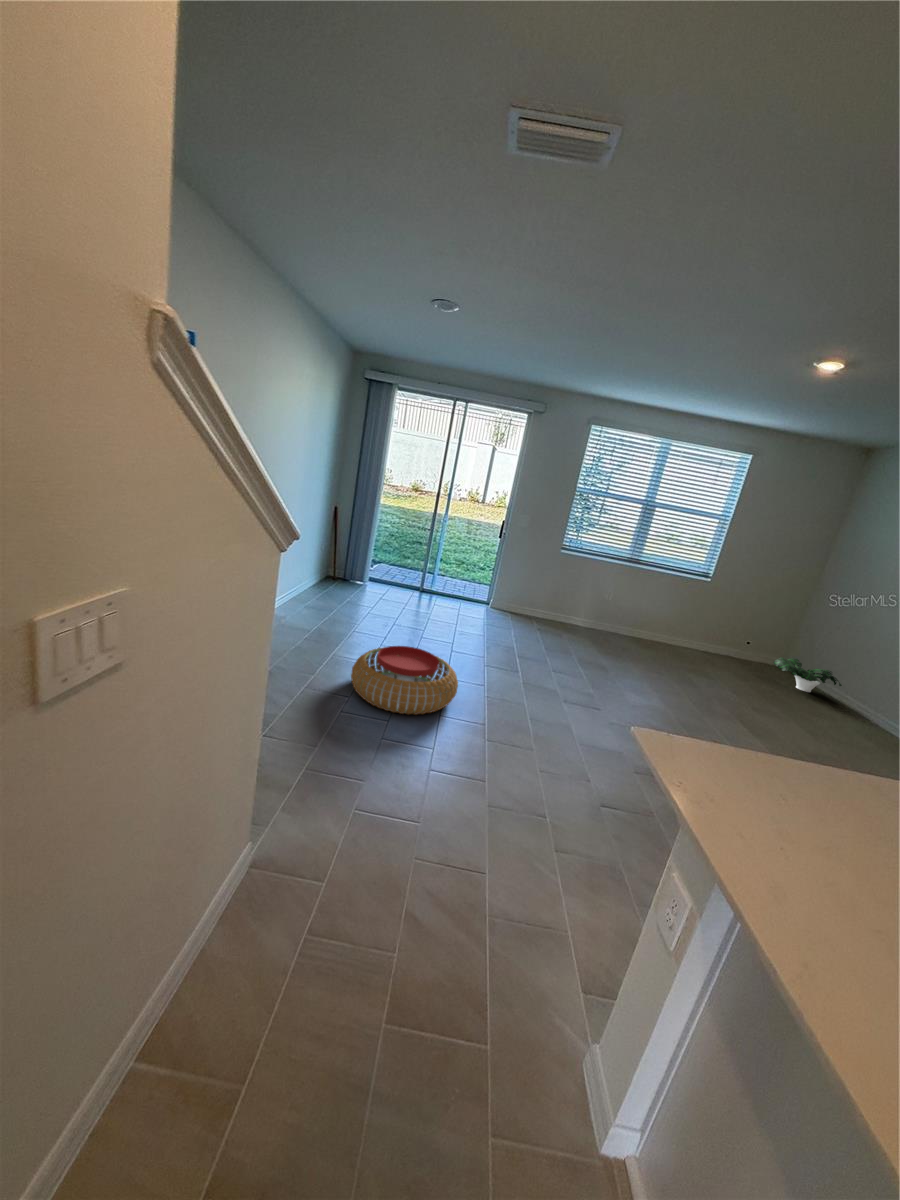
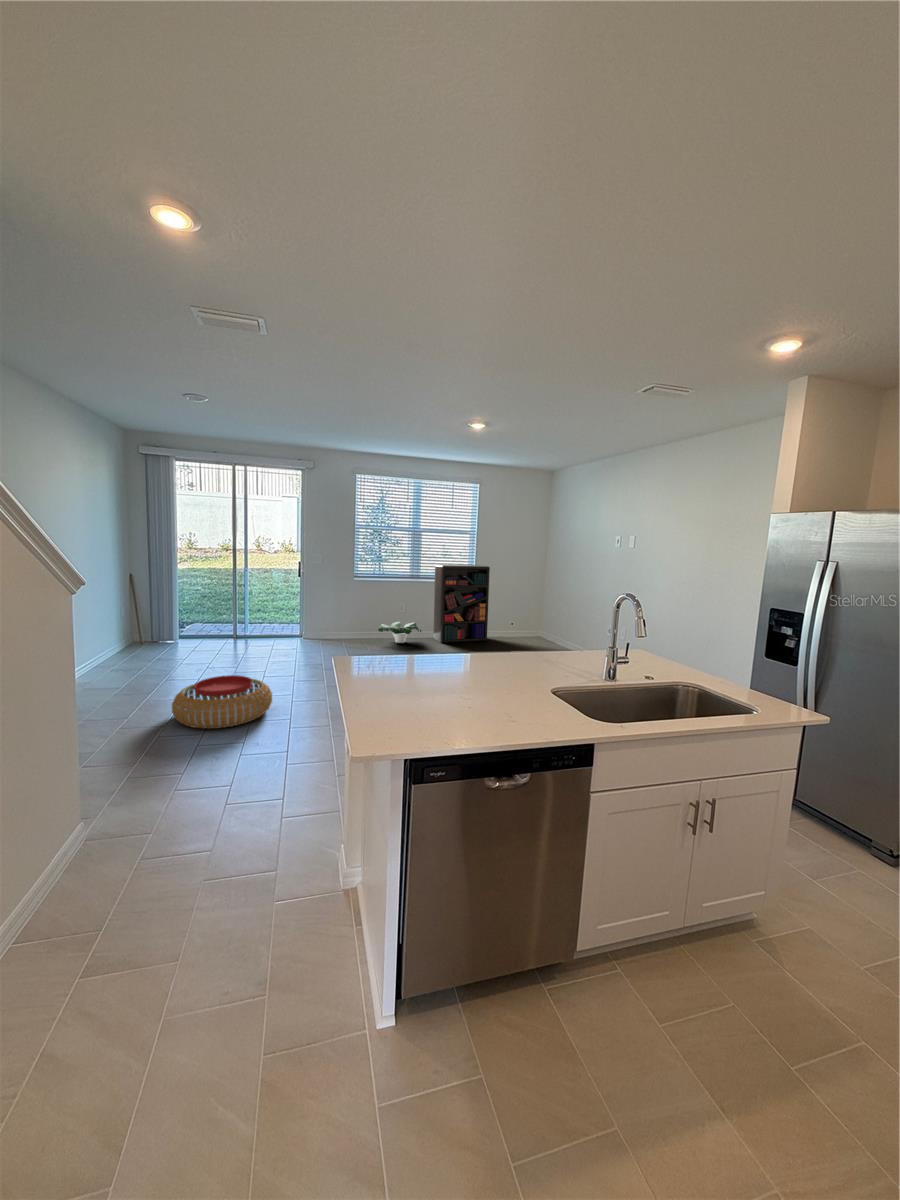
bookshelf: none [639,552,743,662] -> present [433,565,490,643]
potted plant: present [773,657,842,692] -> present [378,622,421,643]

